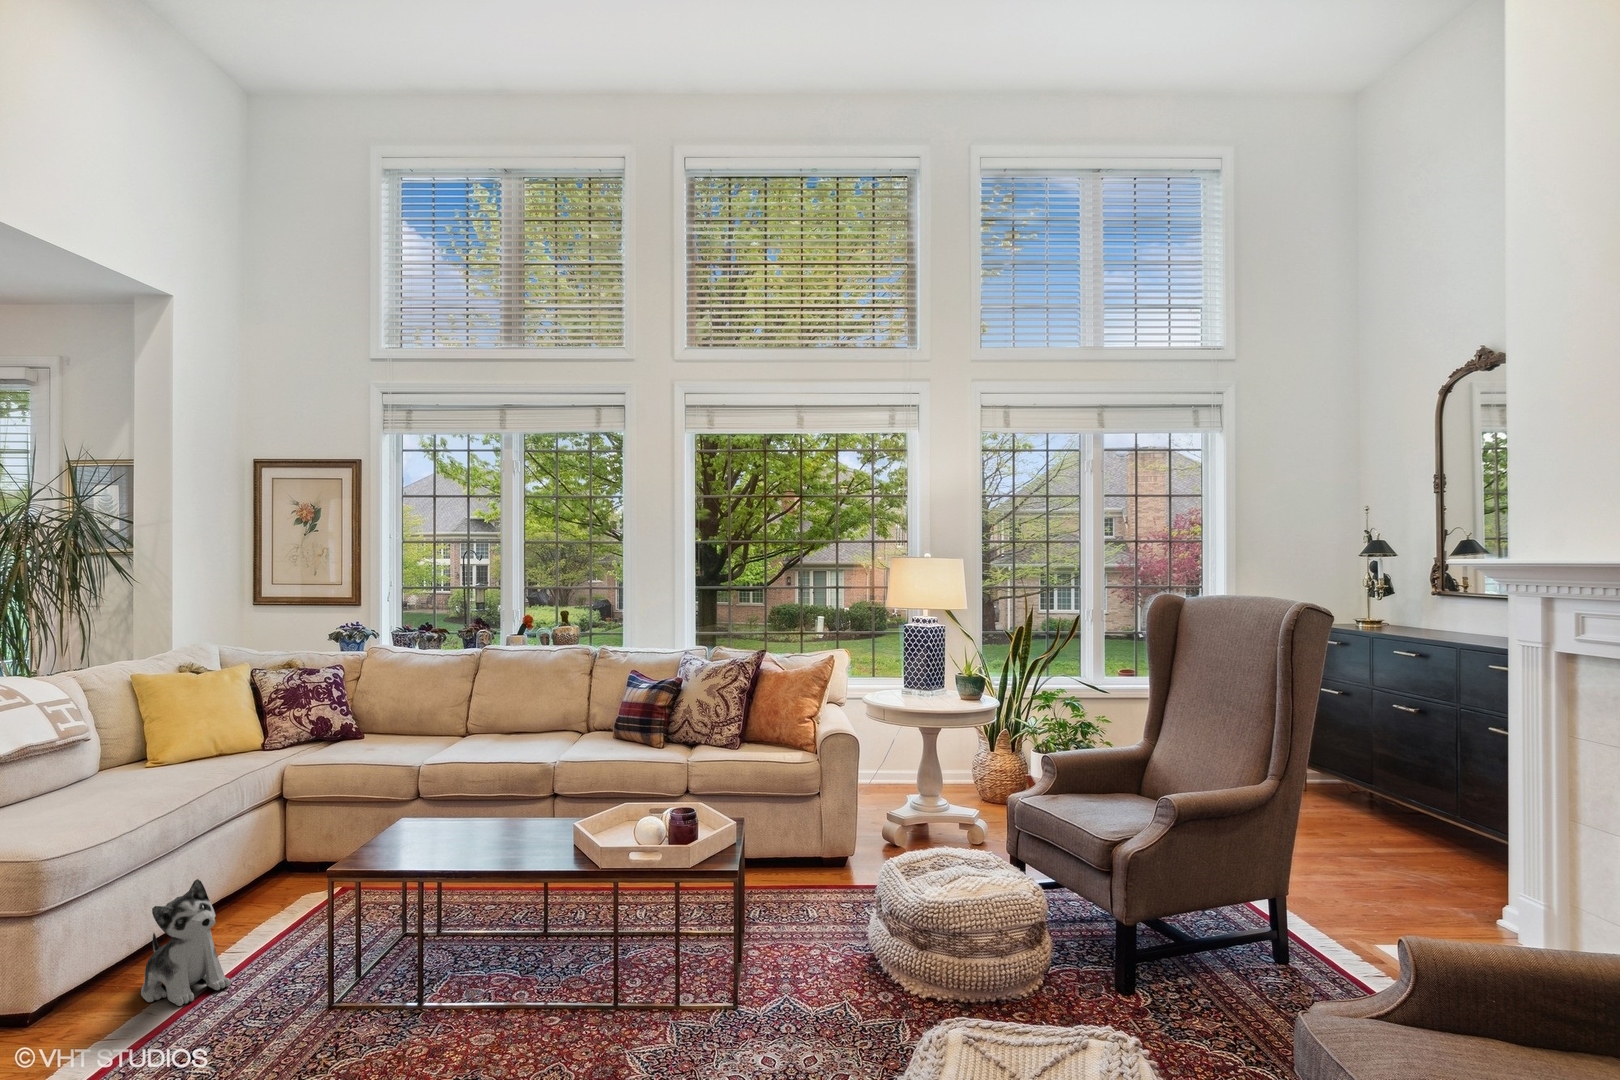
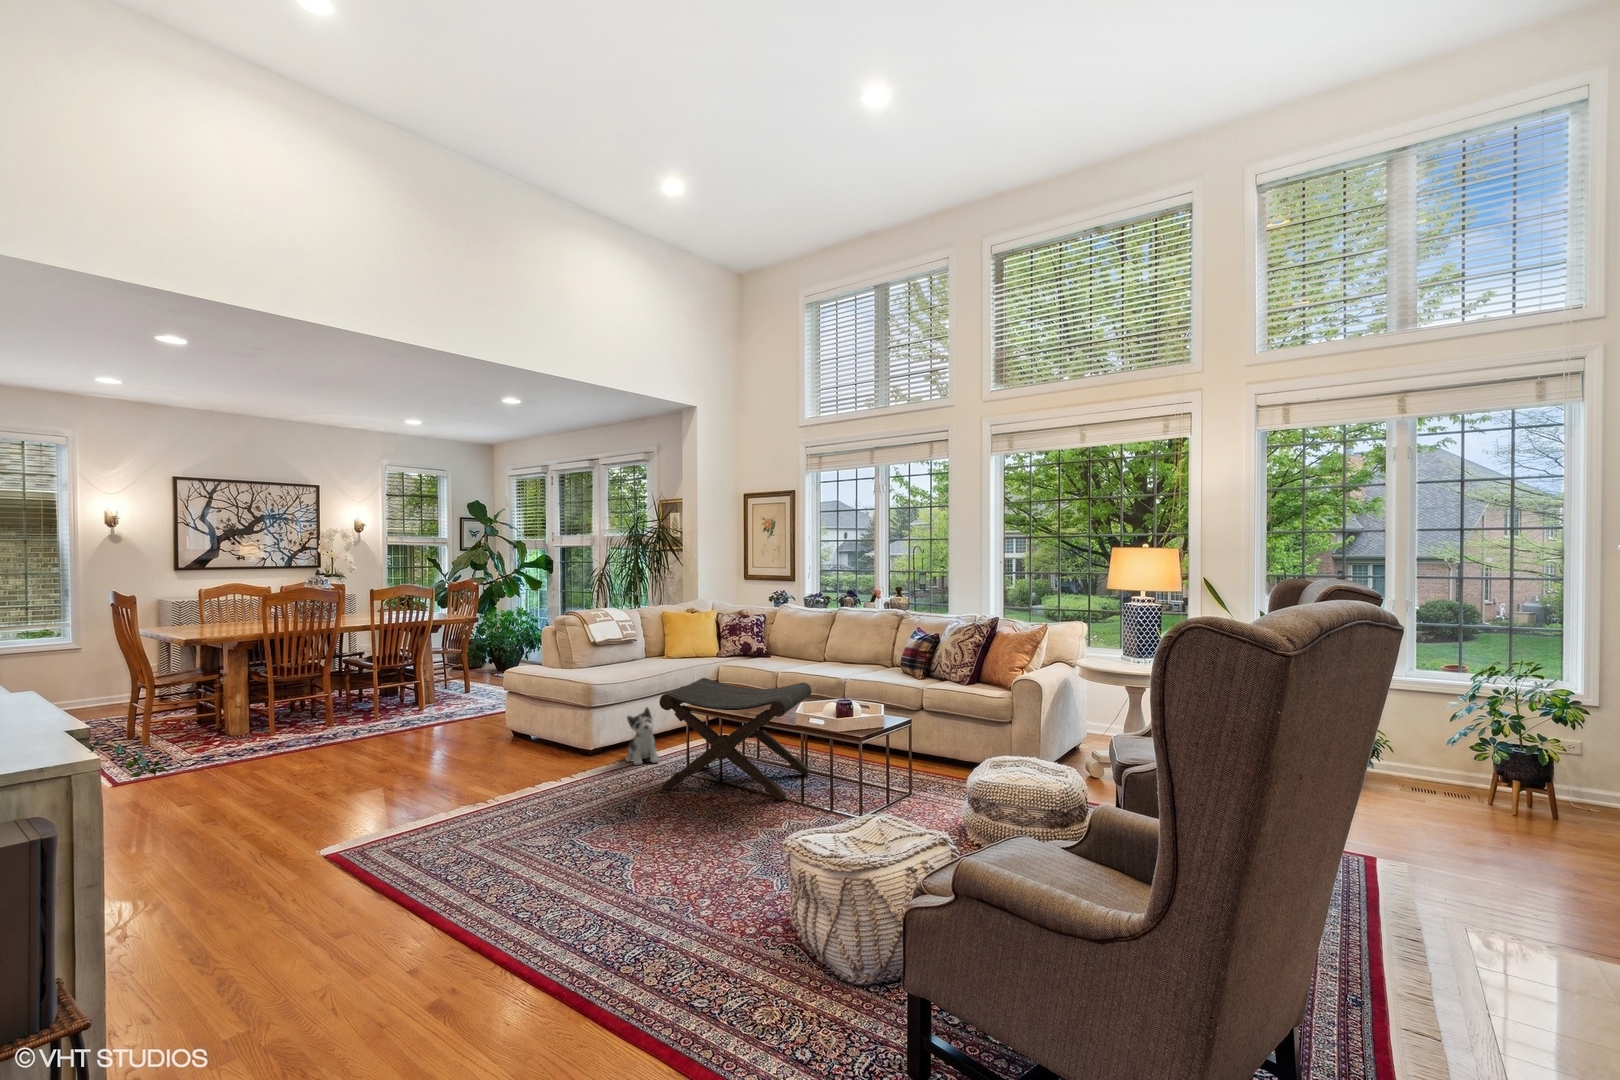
footstool: none [294,784,571,1050] -> present [659,678,811,800]

